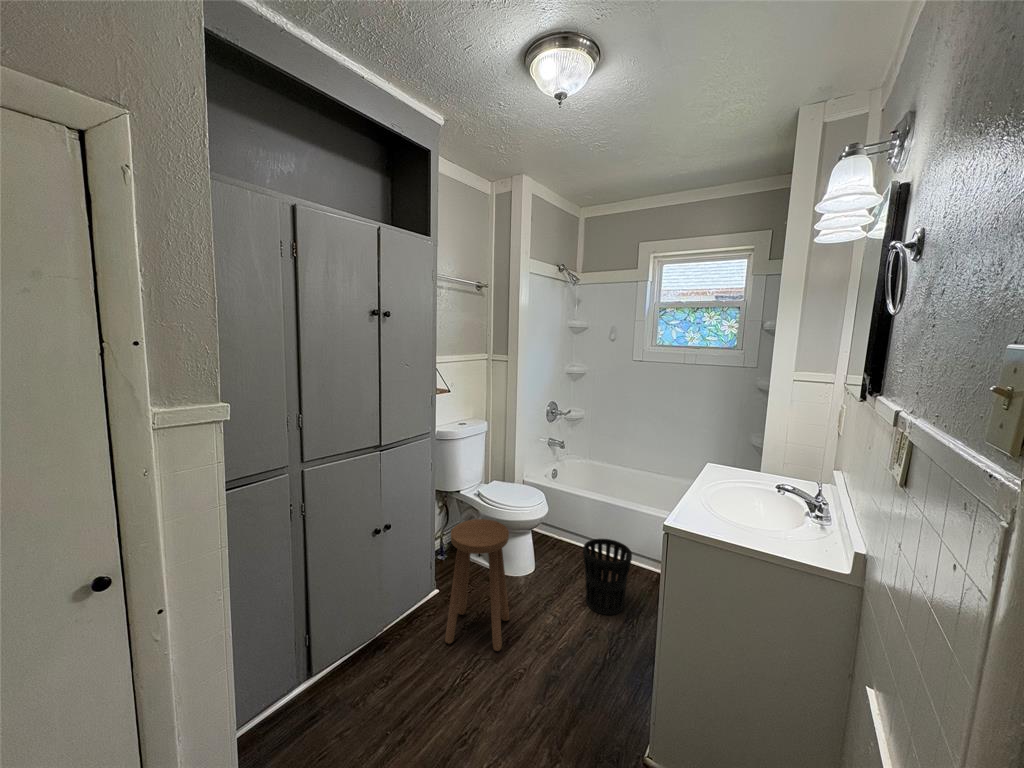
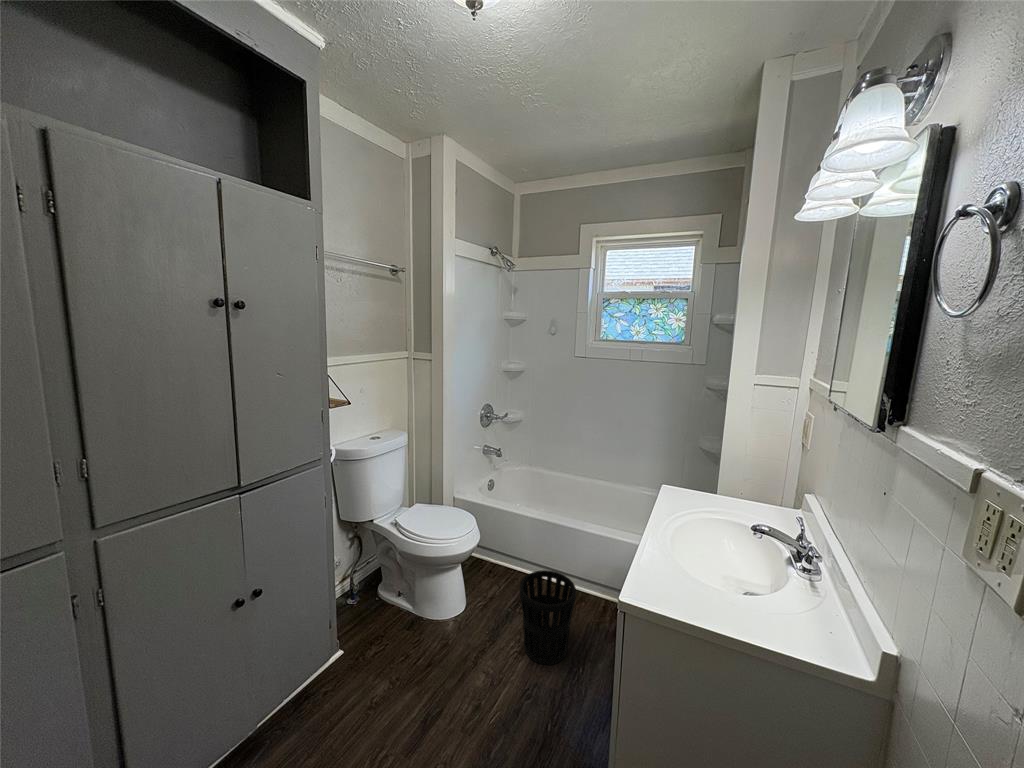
stool: present [445,519,509,651] -> none [342,567,430,740]

